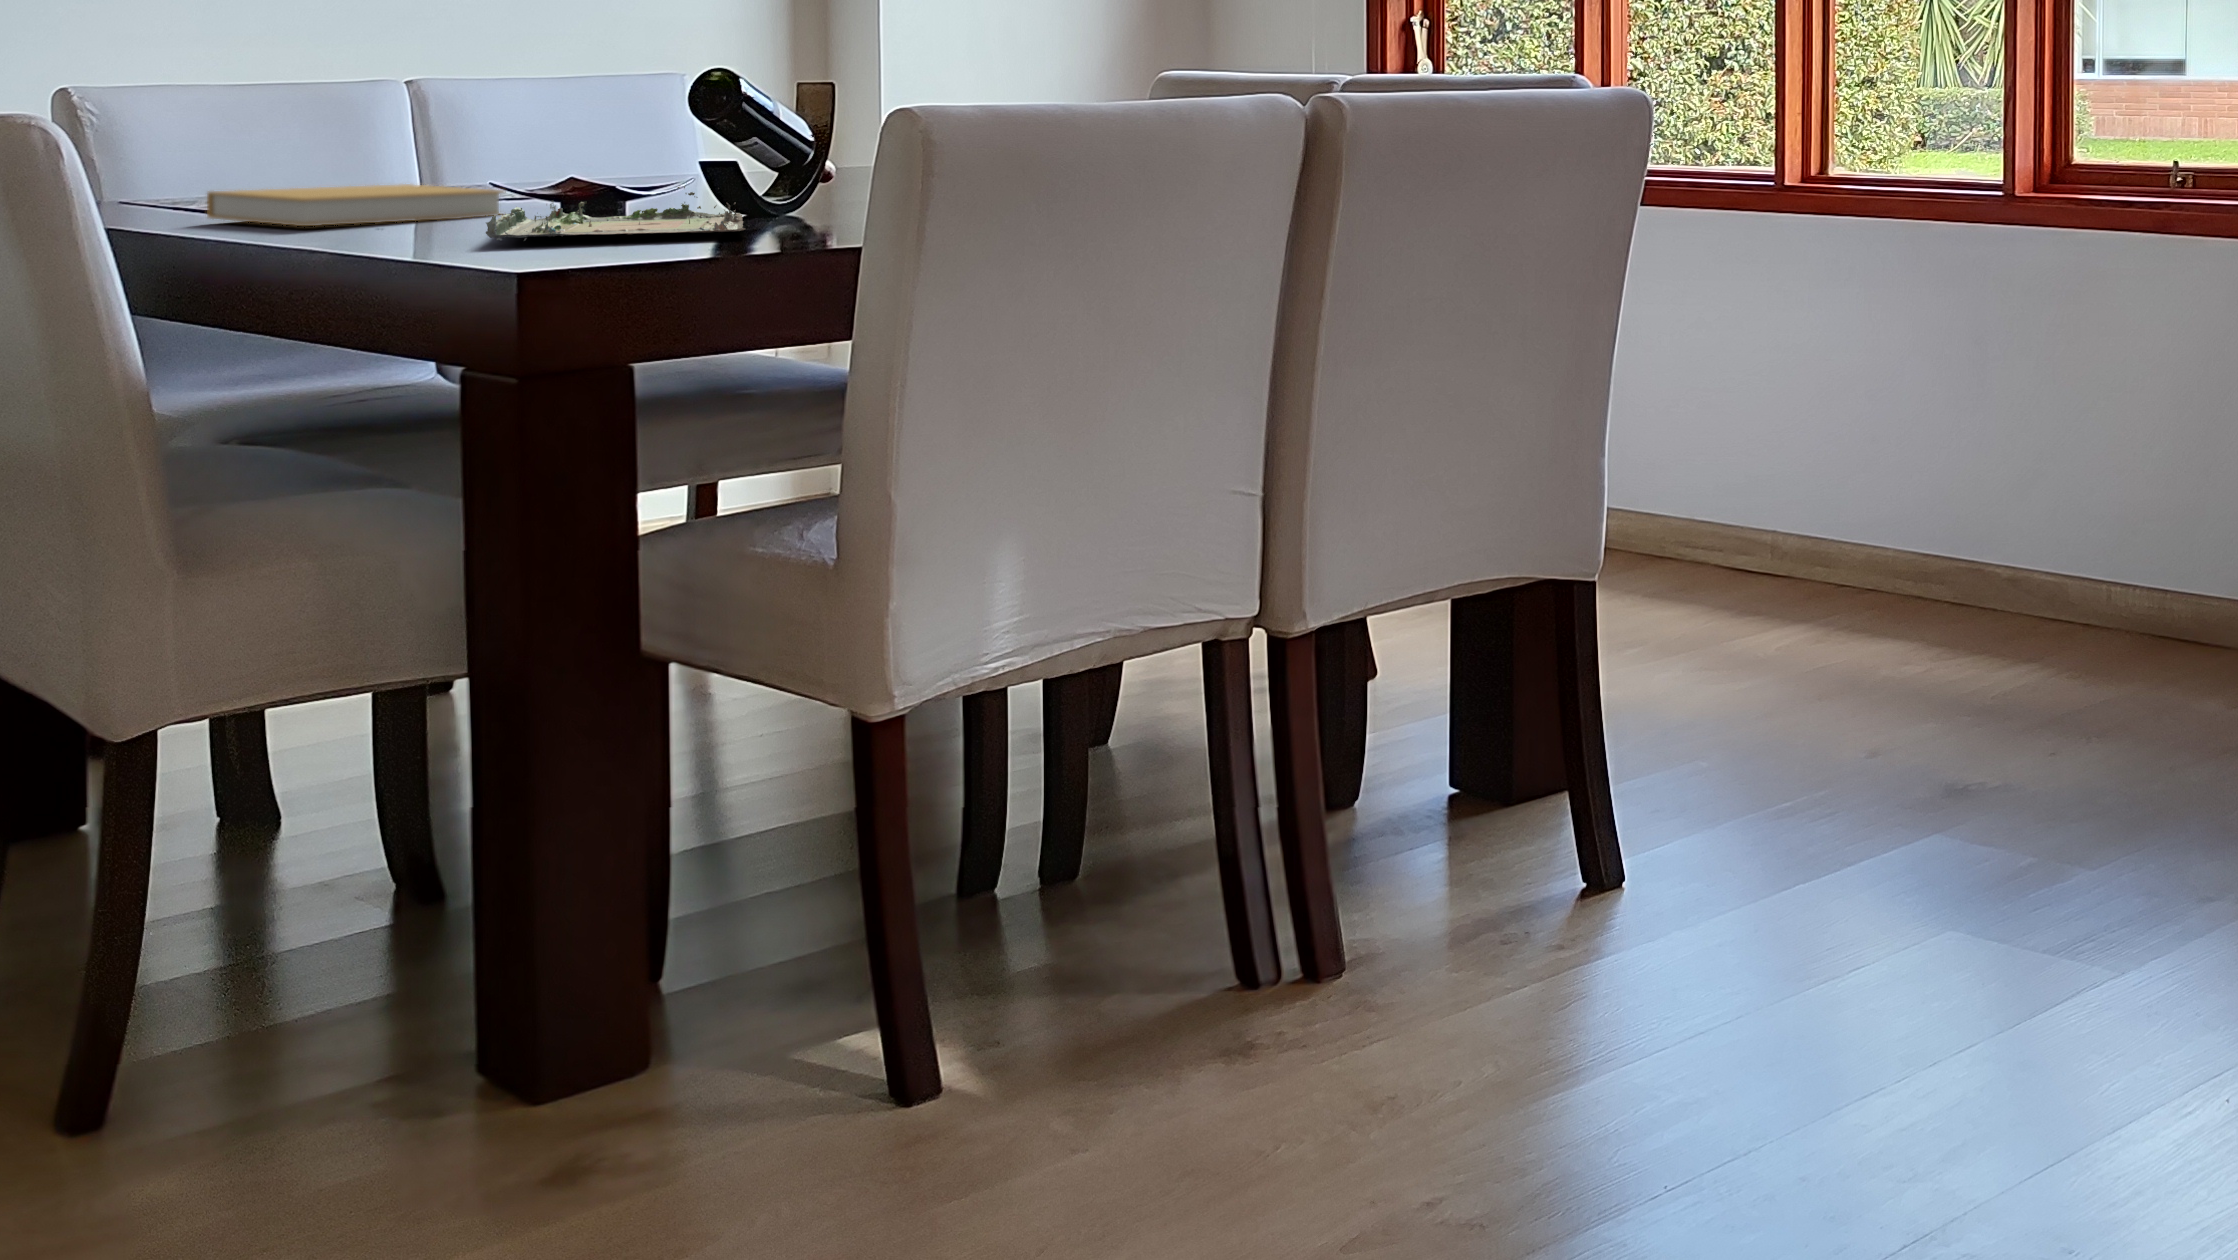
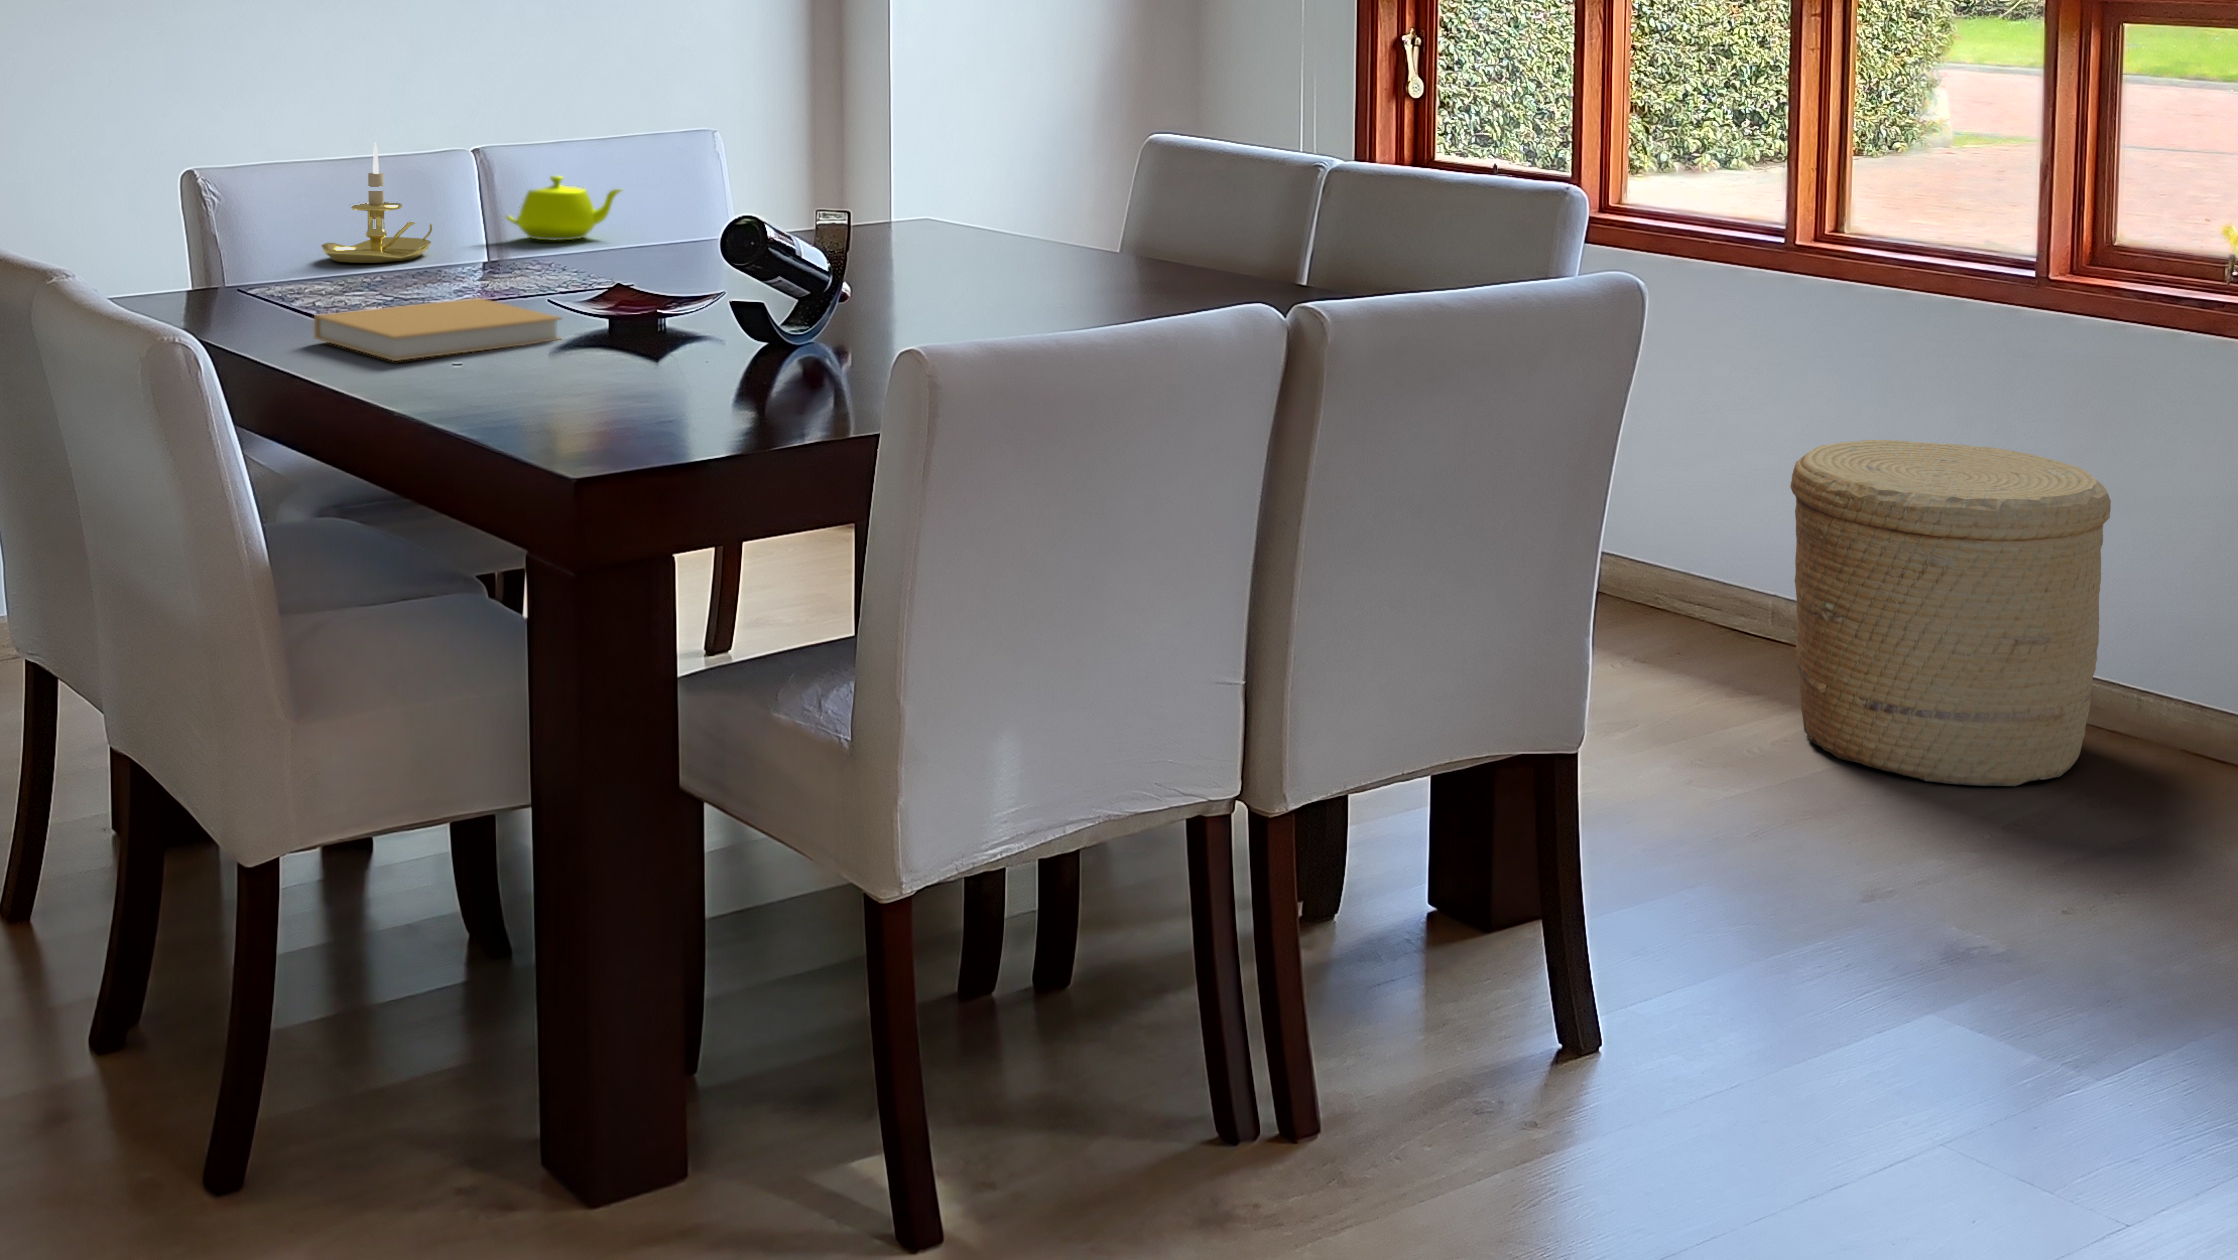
candle holder: none [223,56,368,186] -> present [321,143,432,263]
teapot: none [436,103,584,171] -> present [506,176,622,240]
tray: present [486,186,745,241] -> none [549,332,774,411]
woven basket: none [1785,353,2073,664] -> present [1790,440,2111,786]

